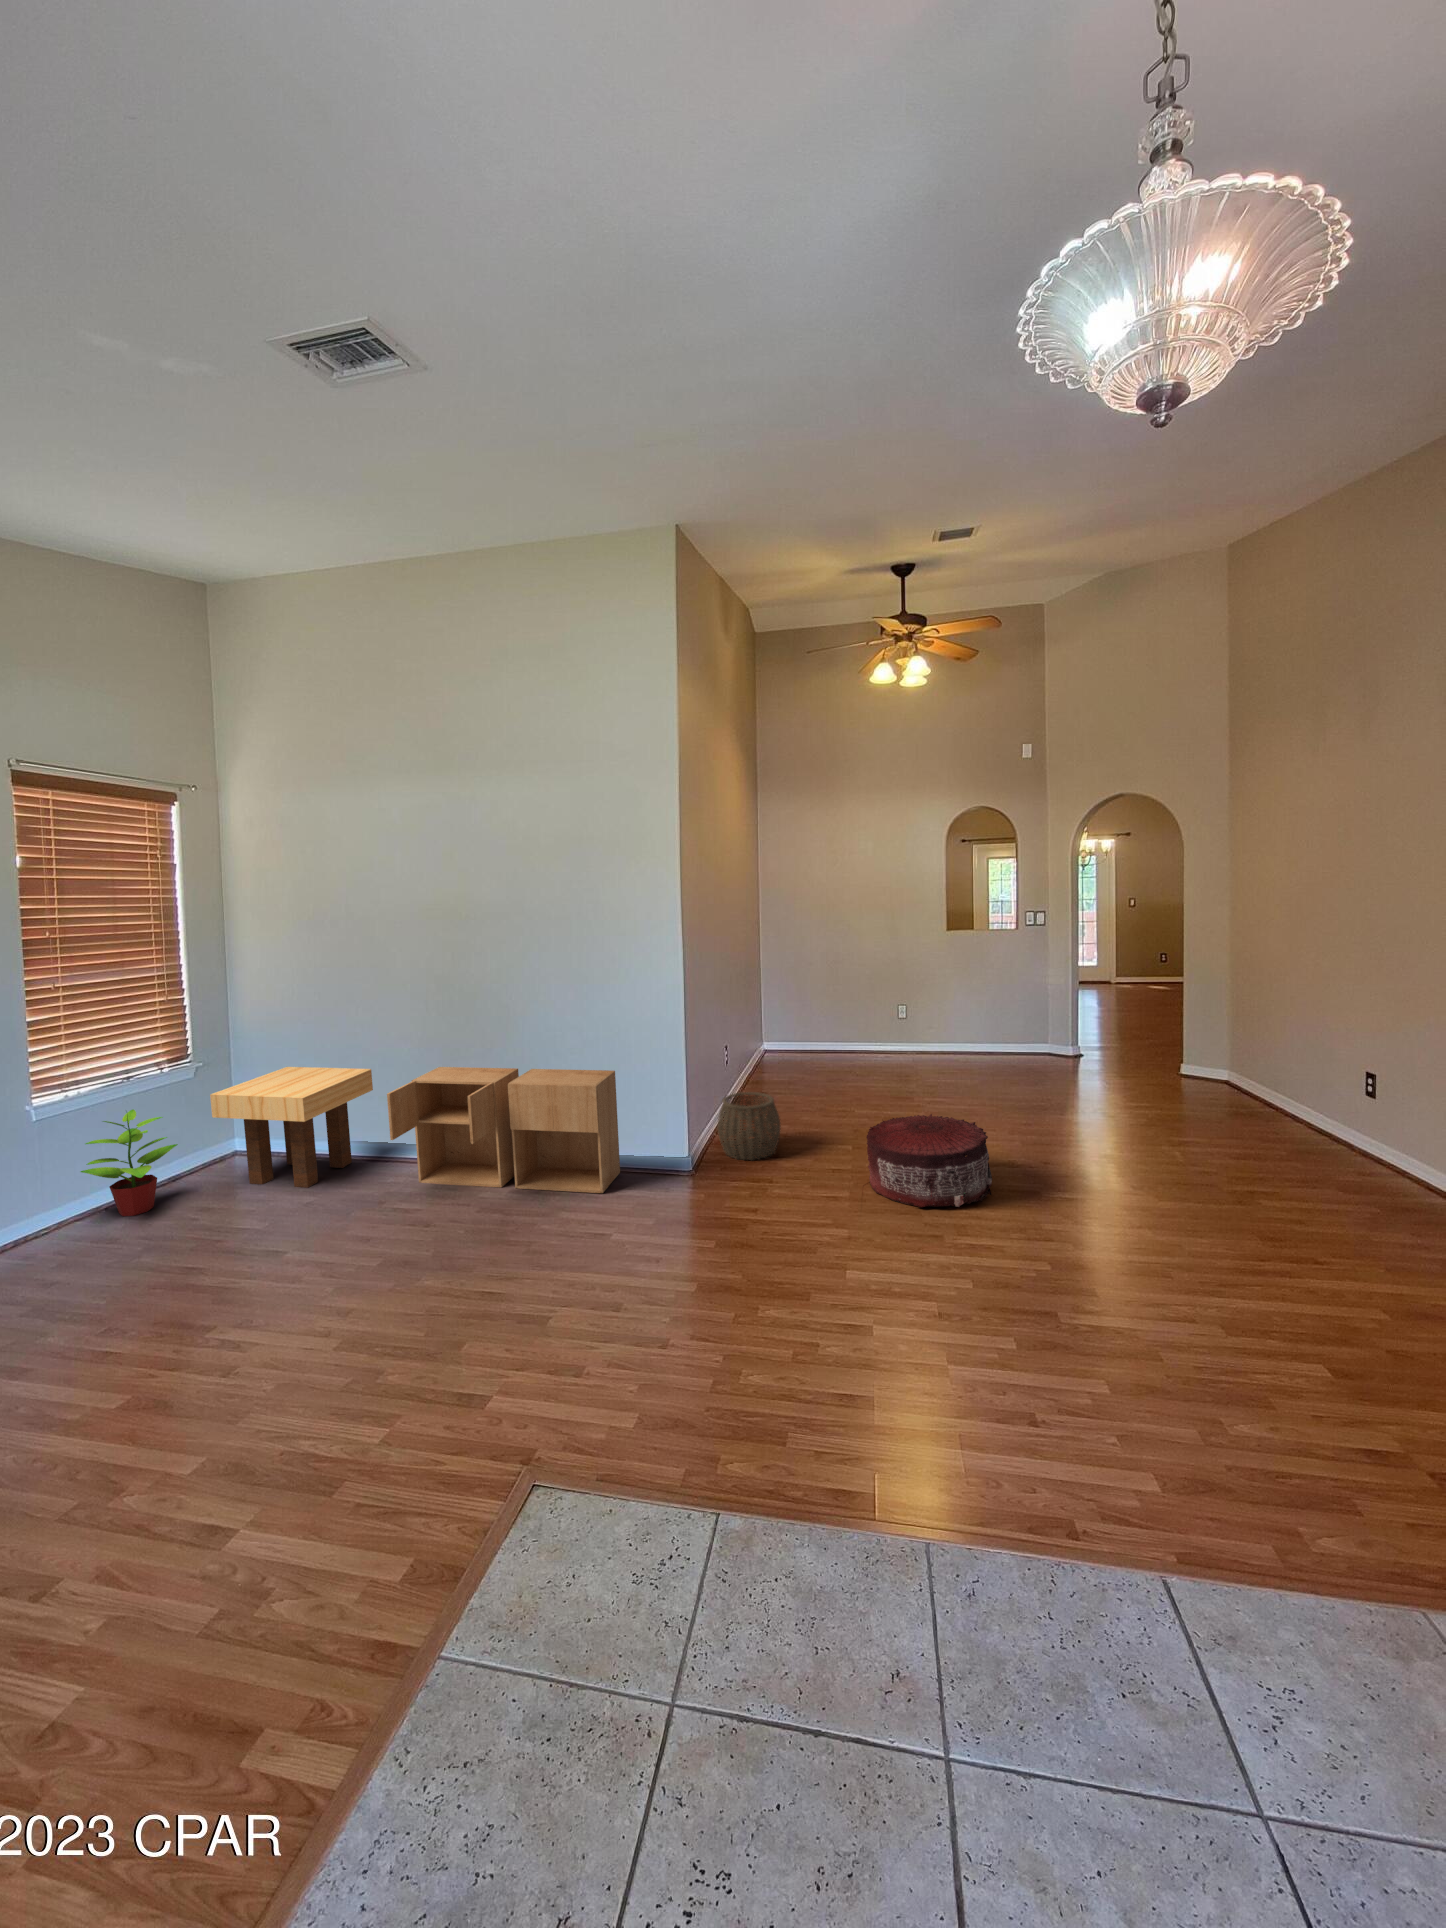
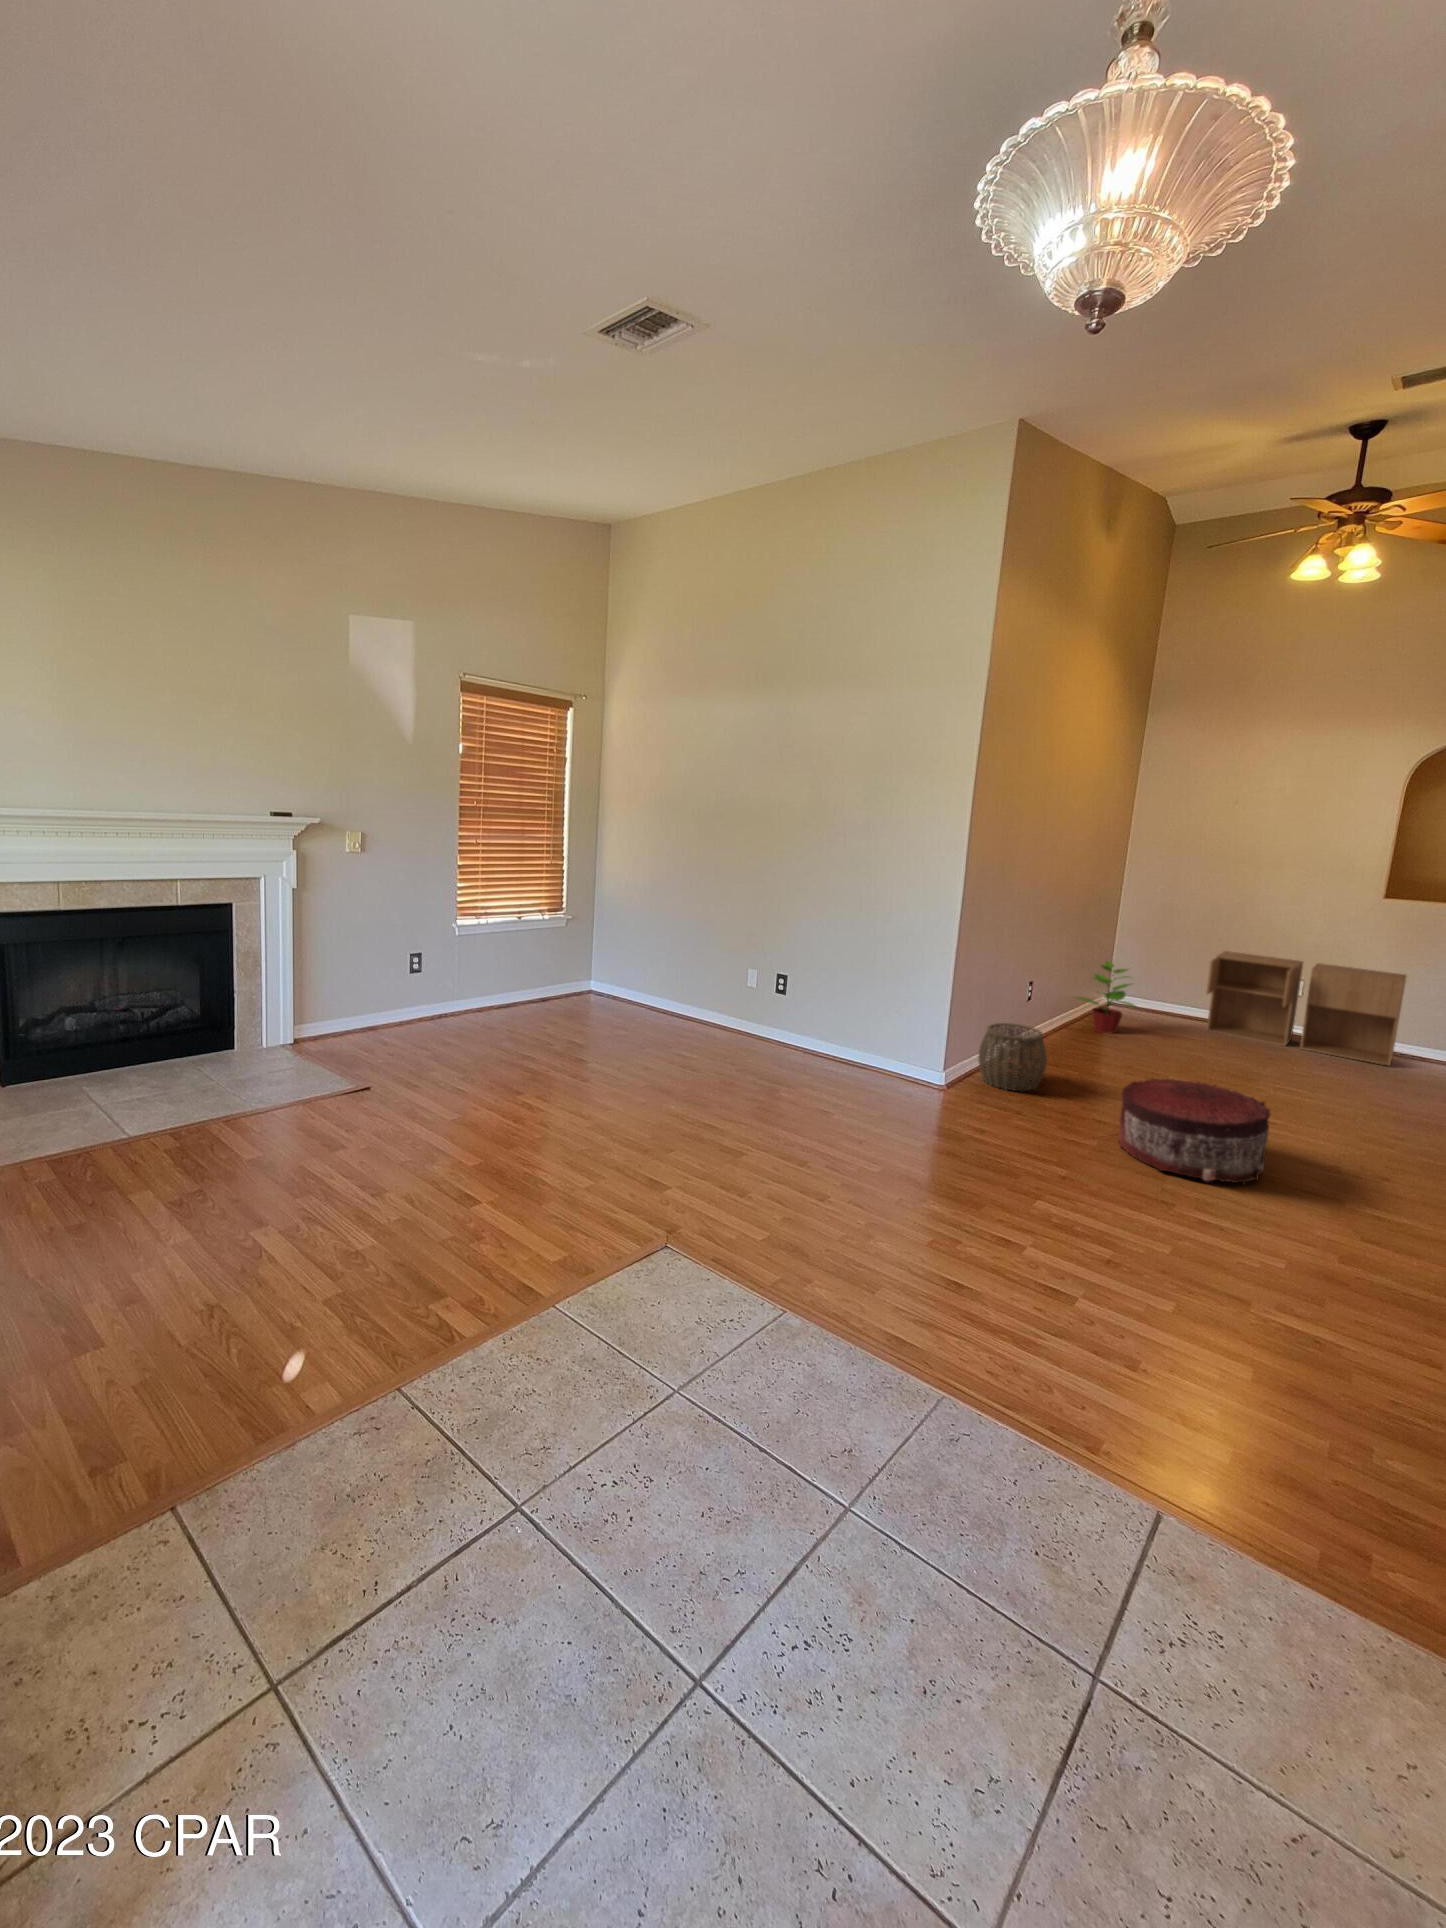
side table: present [210,1067,373,1188] -> none [567,931,686,1026]
storage cabinet: present [387,1067,620,1193] -> present [1206,951,1406,1066]
potted plant: present [80,1109,178,1216] -> present [1077,961,1135,1034]

